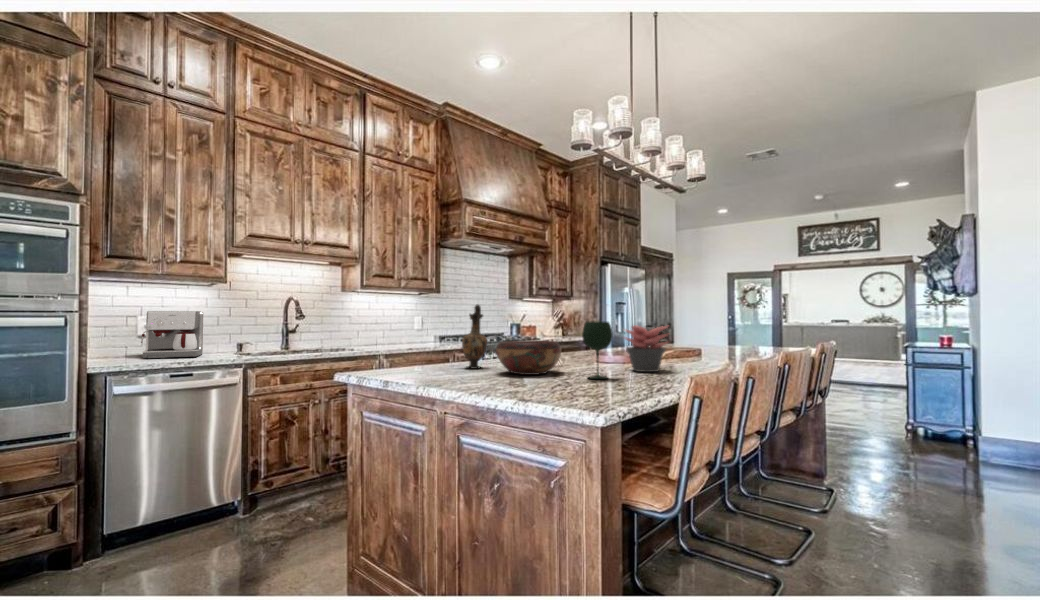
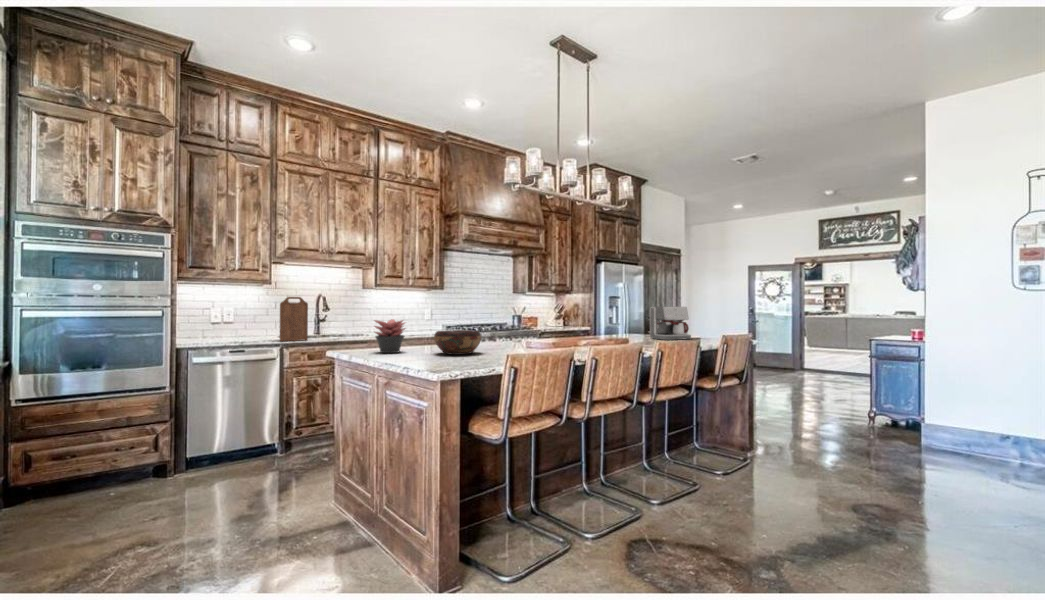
cutting board: none [241,299,280,360] -> present [280,297,308,341]
vase: present [462,304,487,369] -> none [420,303,438,350]
coffee maker: present [141,311,203,358] -> present [650,306,691,340]
wine glass: present [582,321,613,379] -> none [485,317,507,358]
succulent plant: present [625,325,667,372] -> present [374,319,405,353]

